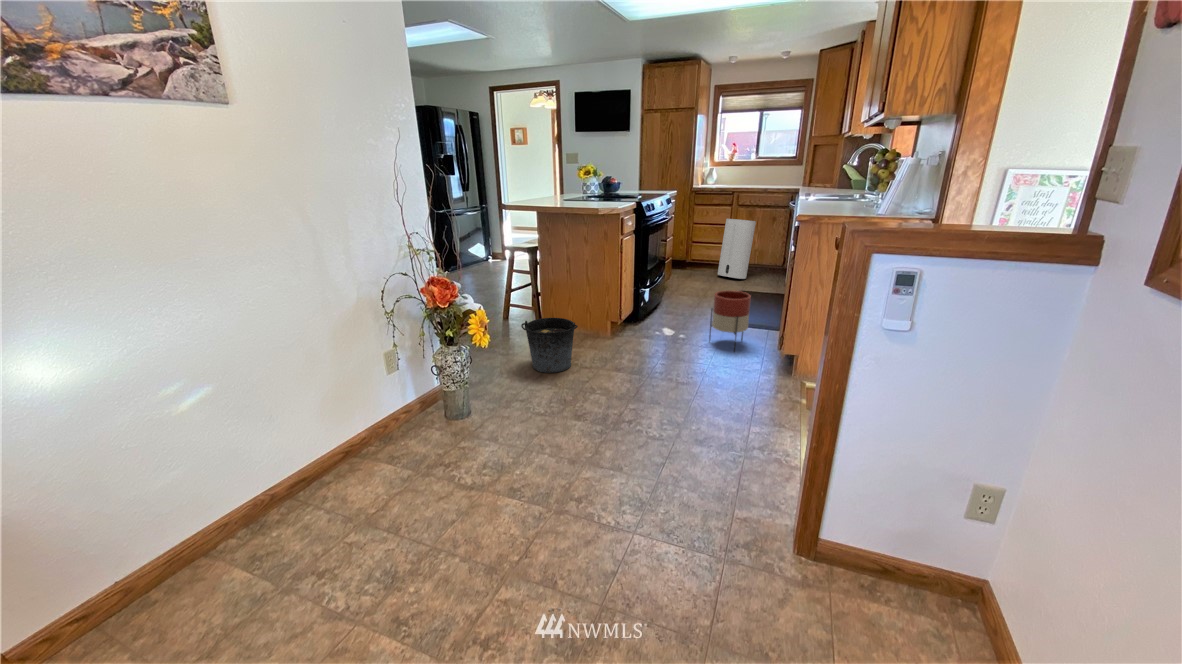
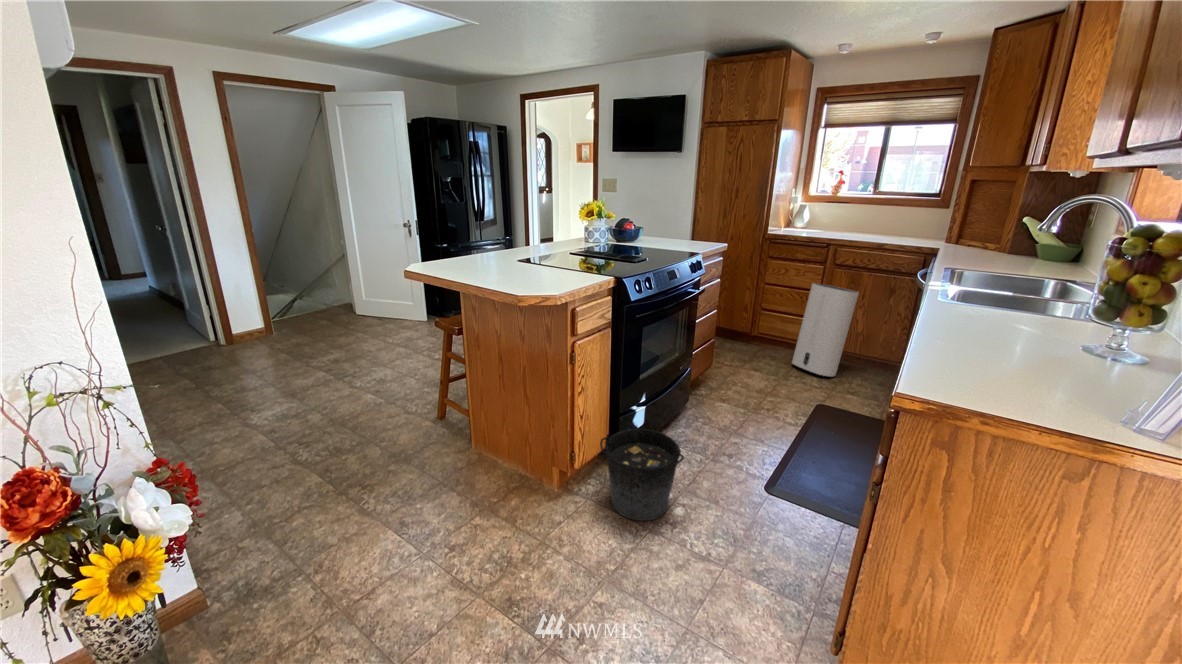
planter: present [709,290,751,351] -> none [719,456,802,587]
bucket: present [521,318,578,373] -> present [600,429,684,521]

